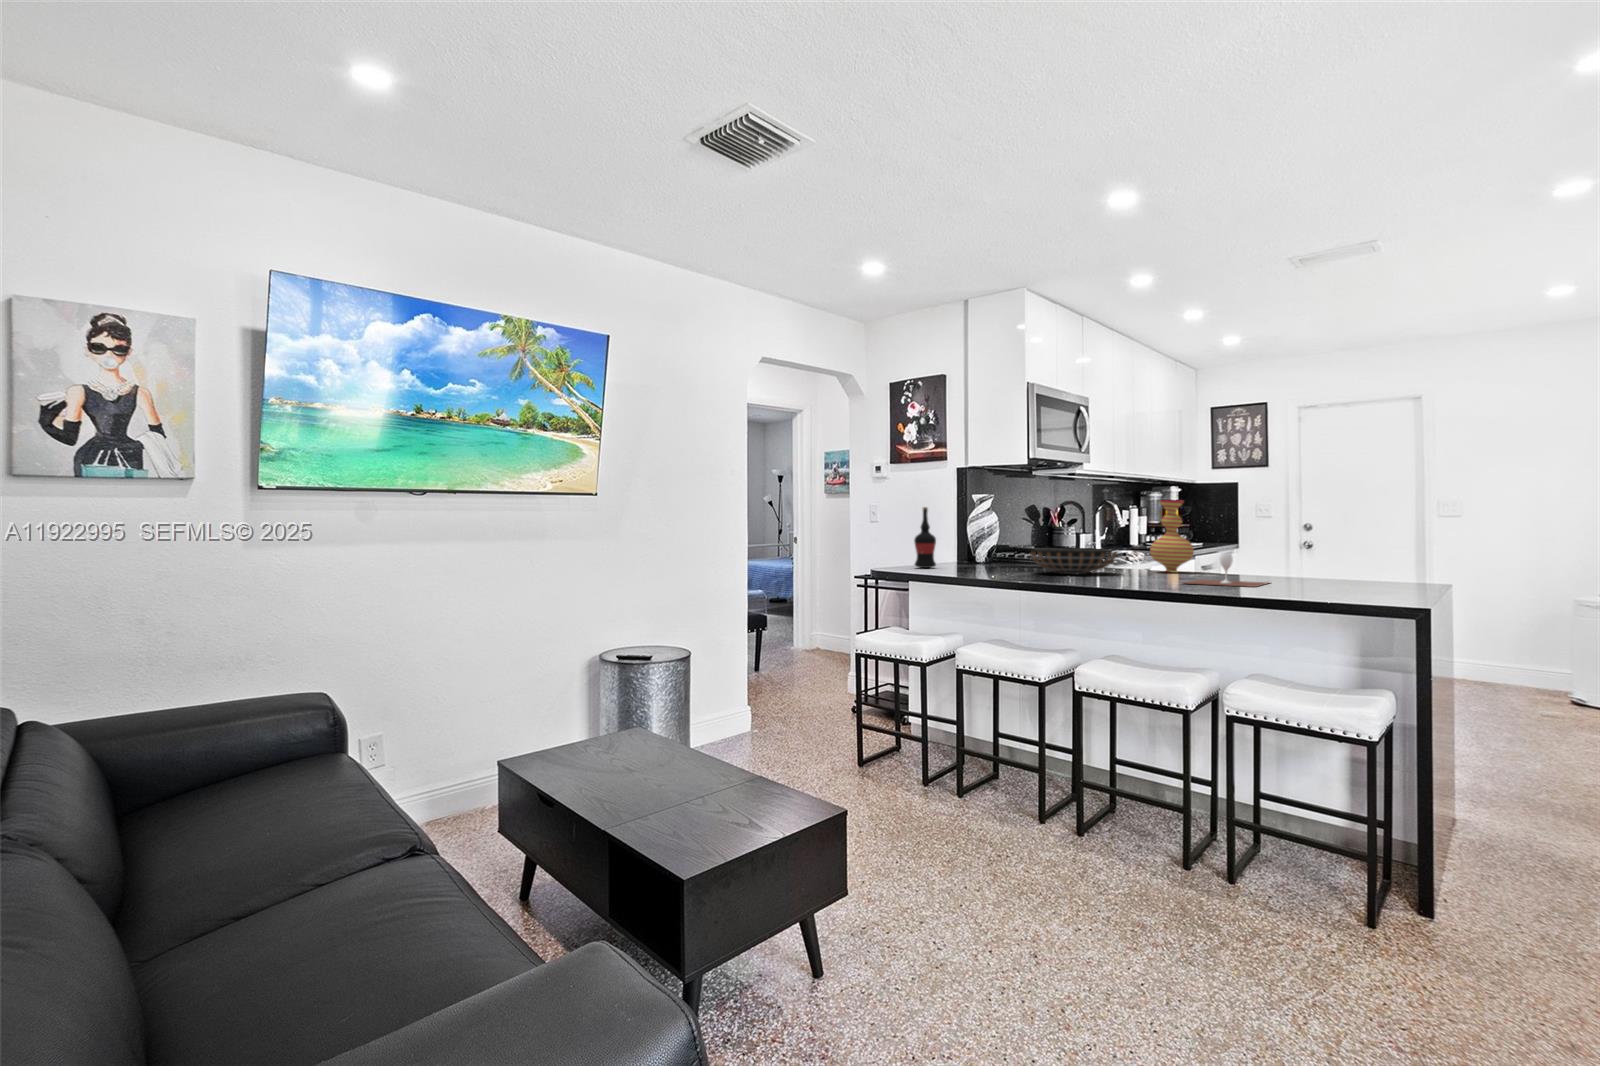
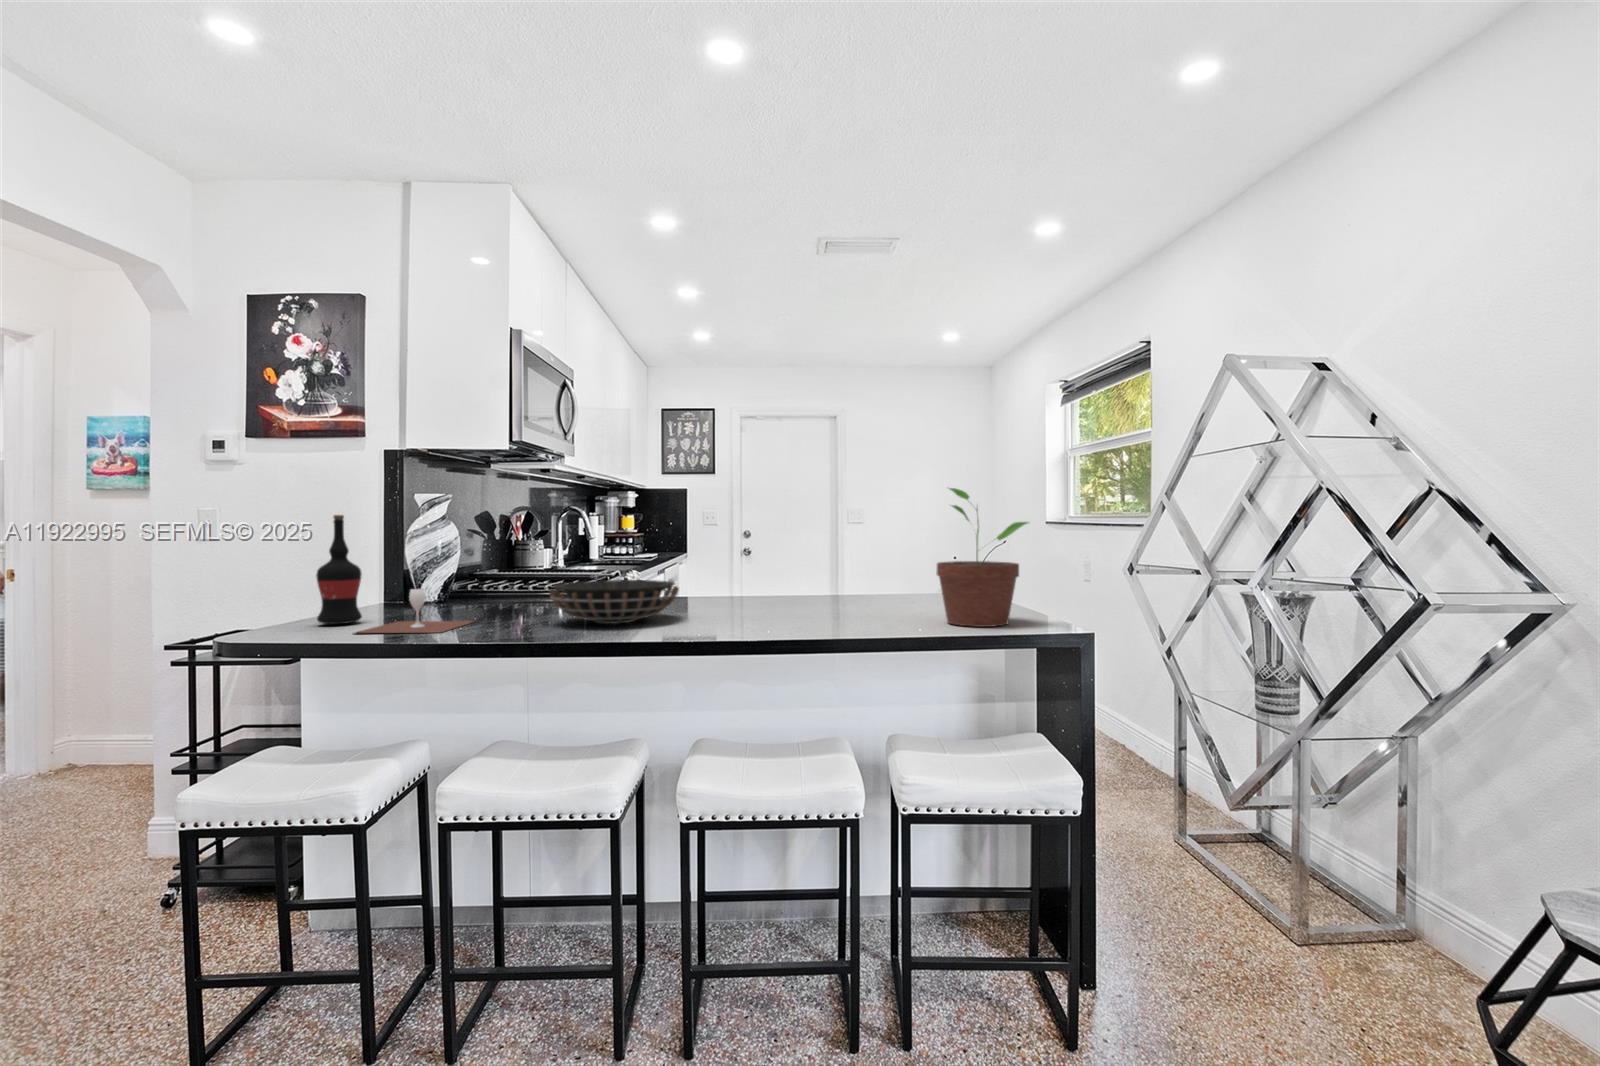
potted plant: none [1309,476,1393,588] -> present [936,488,1028,627]
vase: present [1150,500,1194,573] -> none [704,511,757,608]
wine glass: present [1186,553,1268,587] -> present [357,589,473,633]

